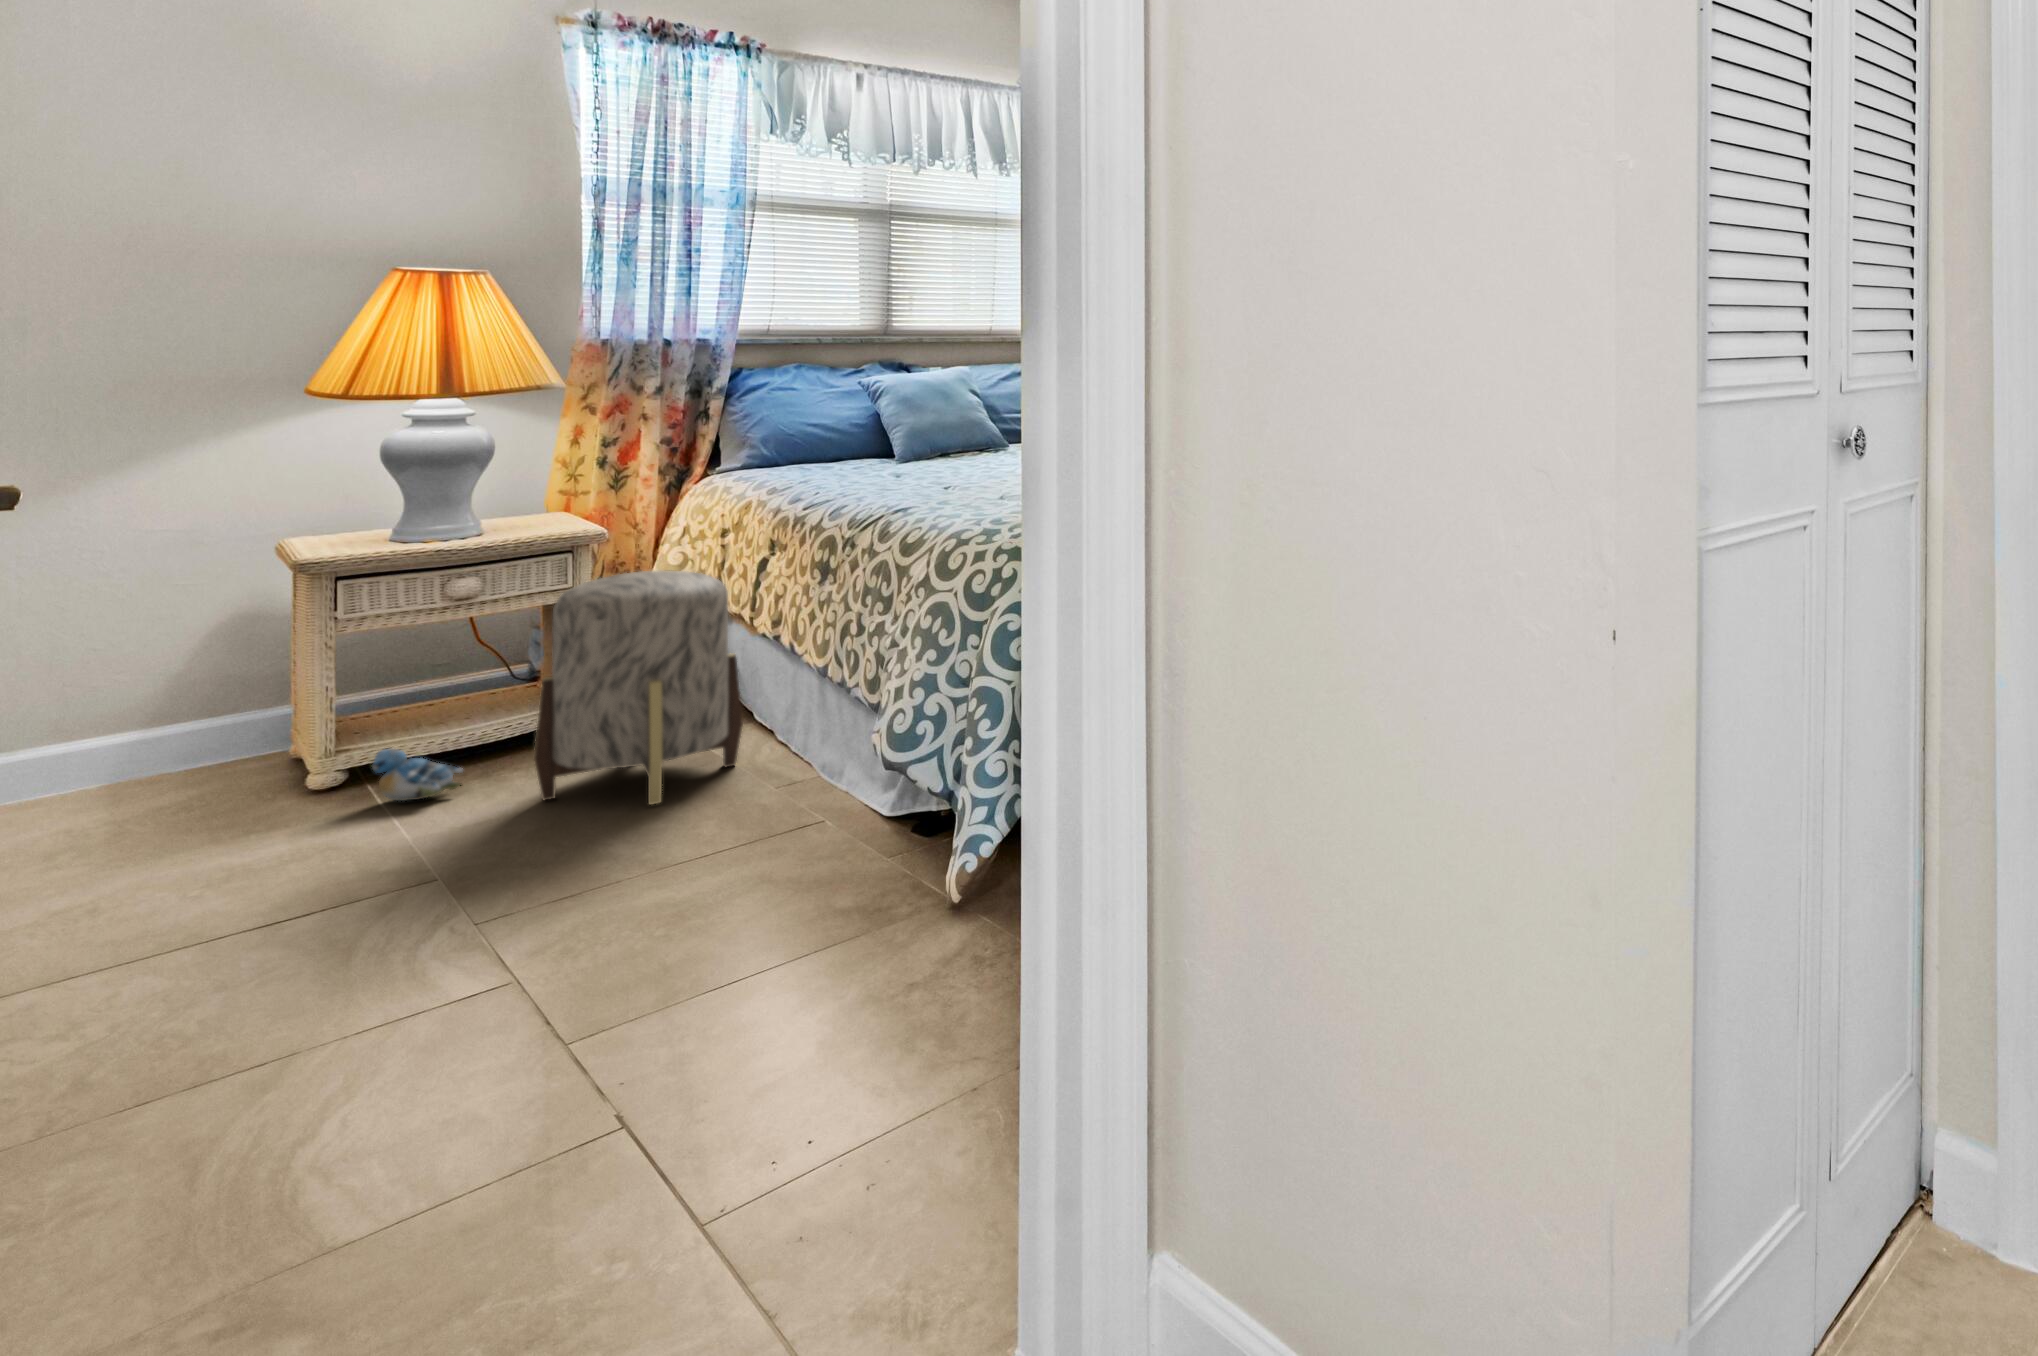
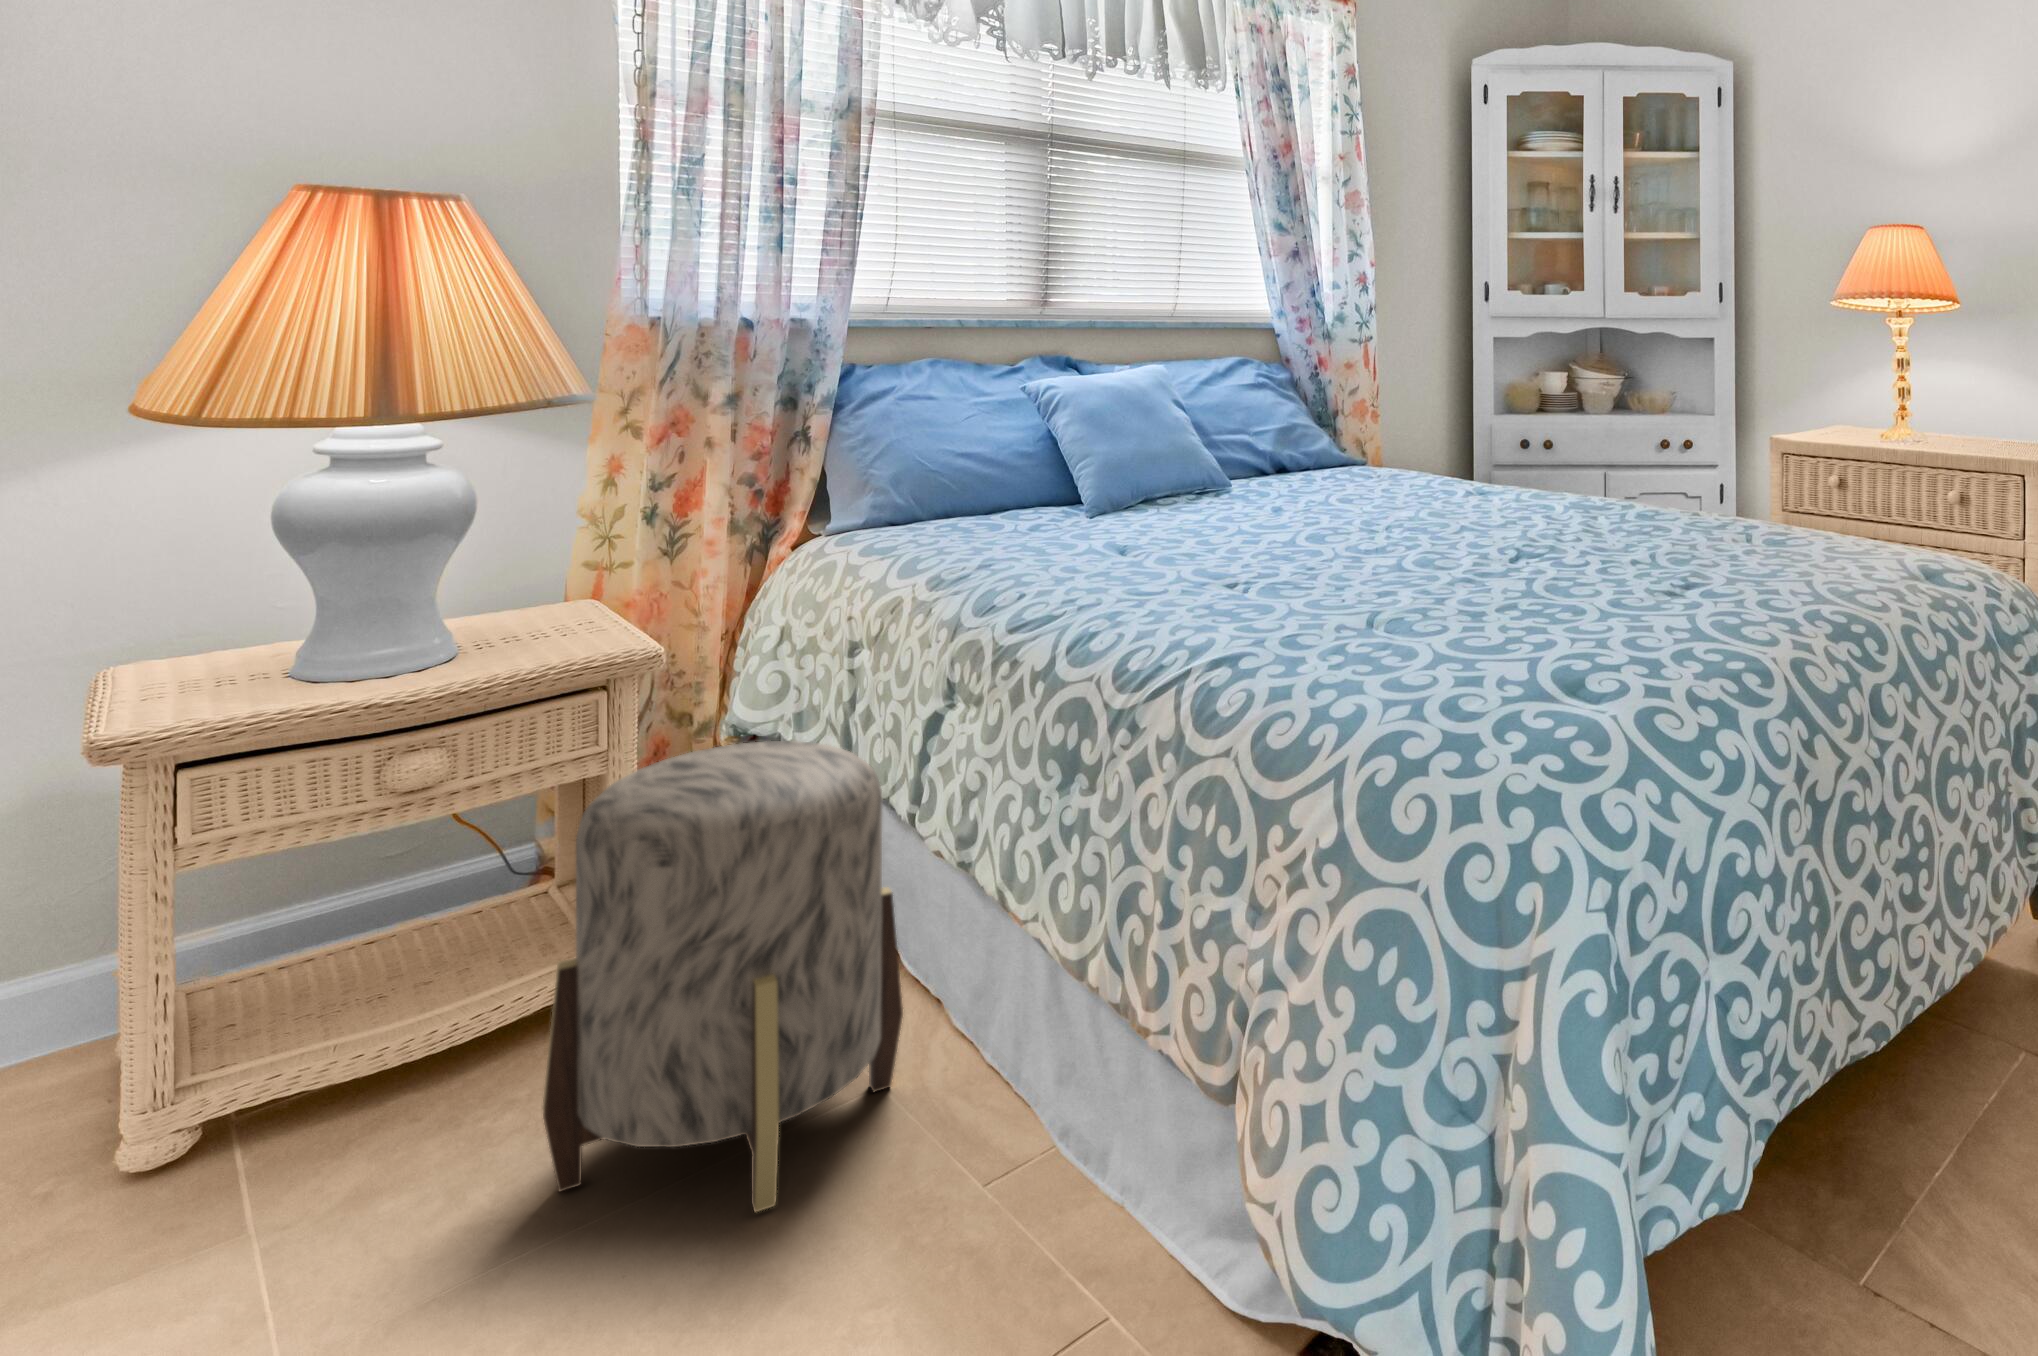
plush toy: present [372,749,463,801] -> none [247,1086,418,1186]

